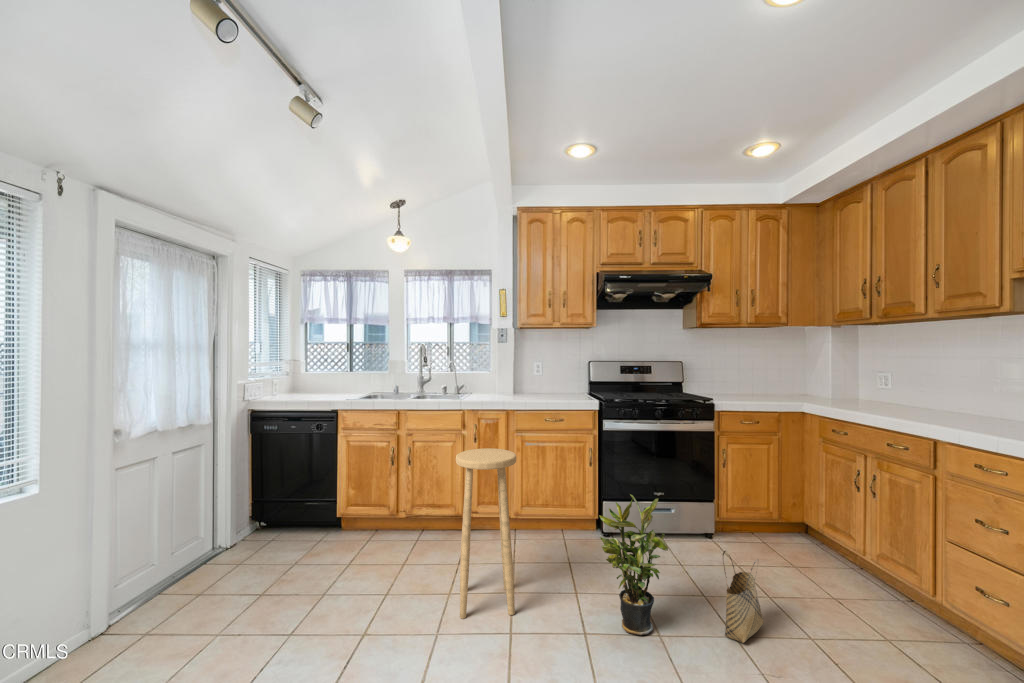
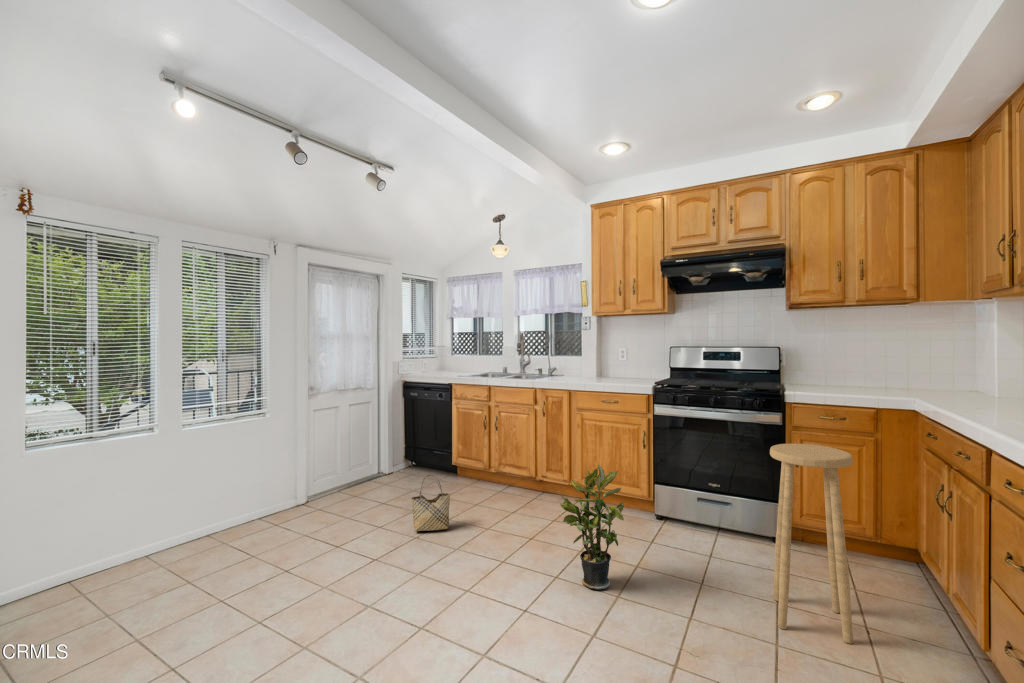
stool: present [456,448,516,619] -> present [770,444,853,644]
woven basket: present [723,551,764,643] -> present [412,475,450,531]

